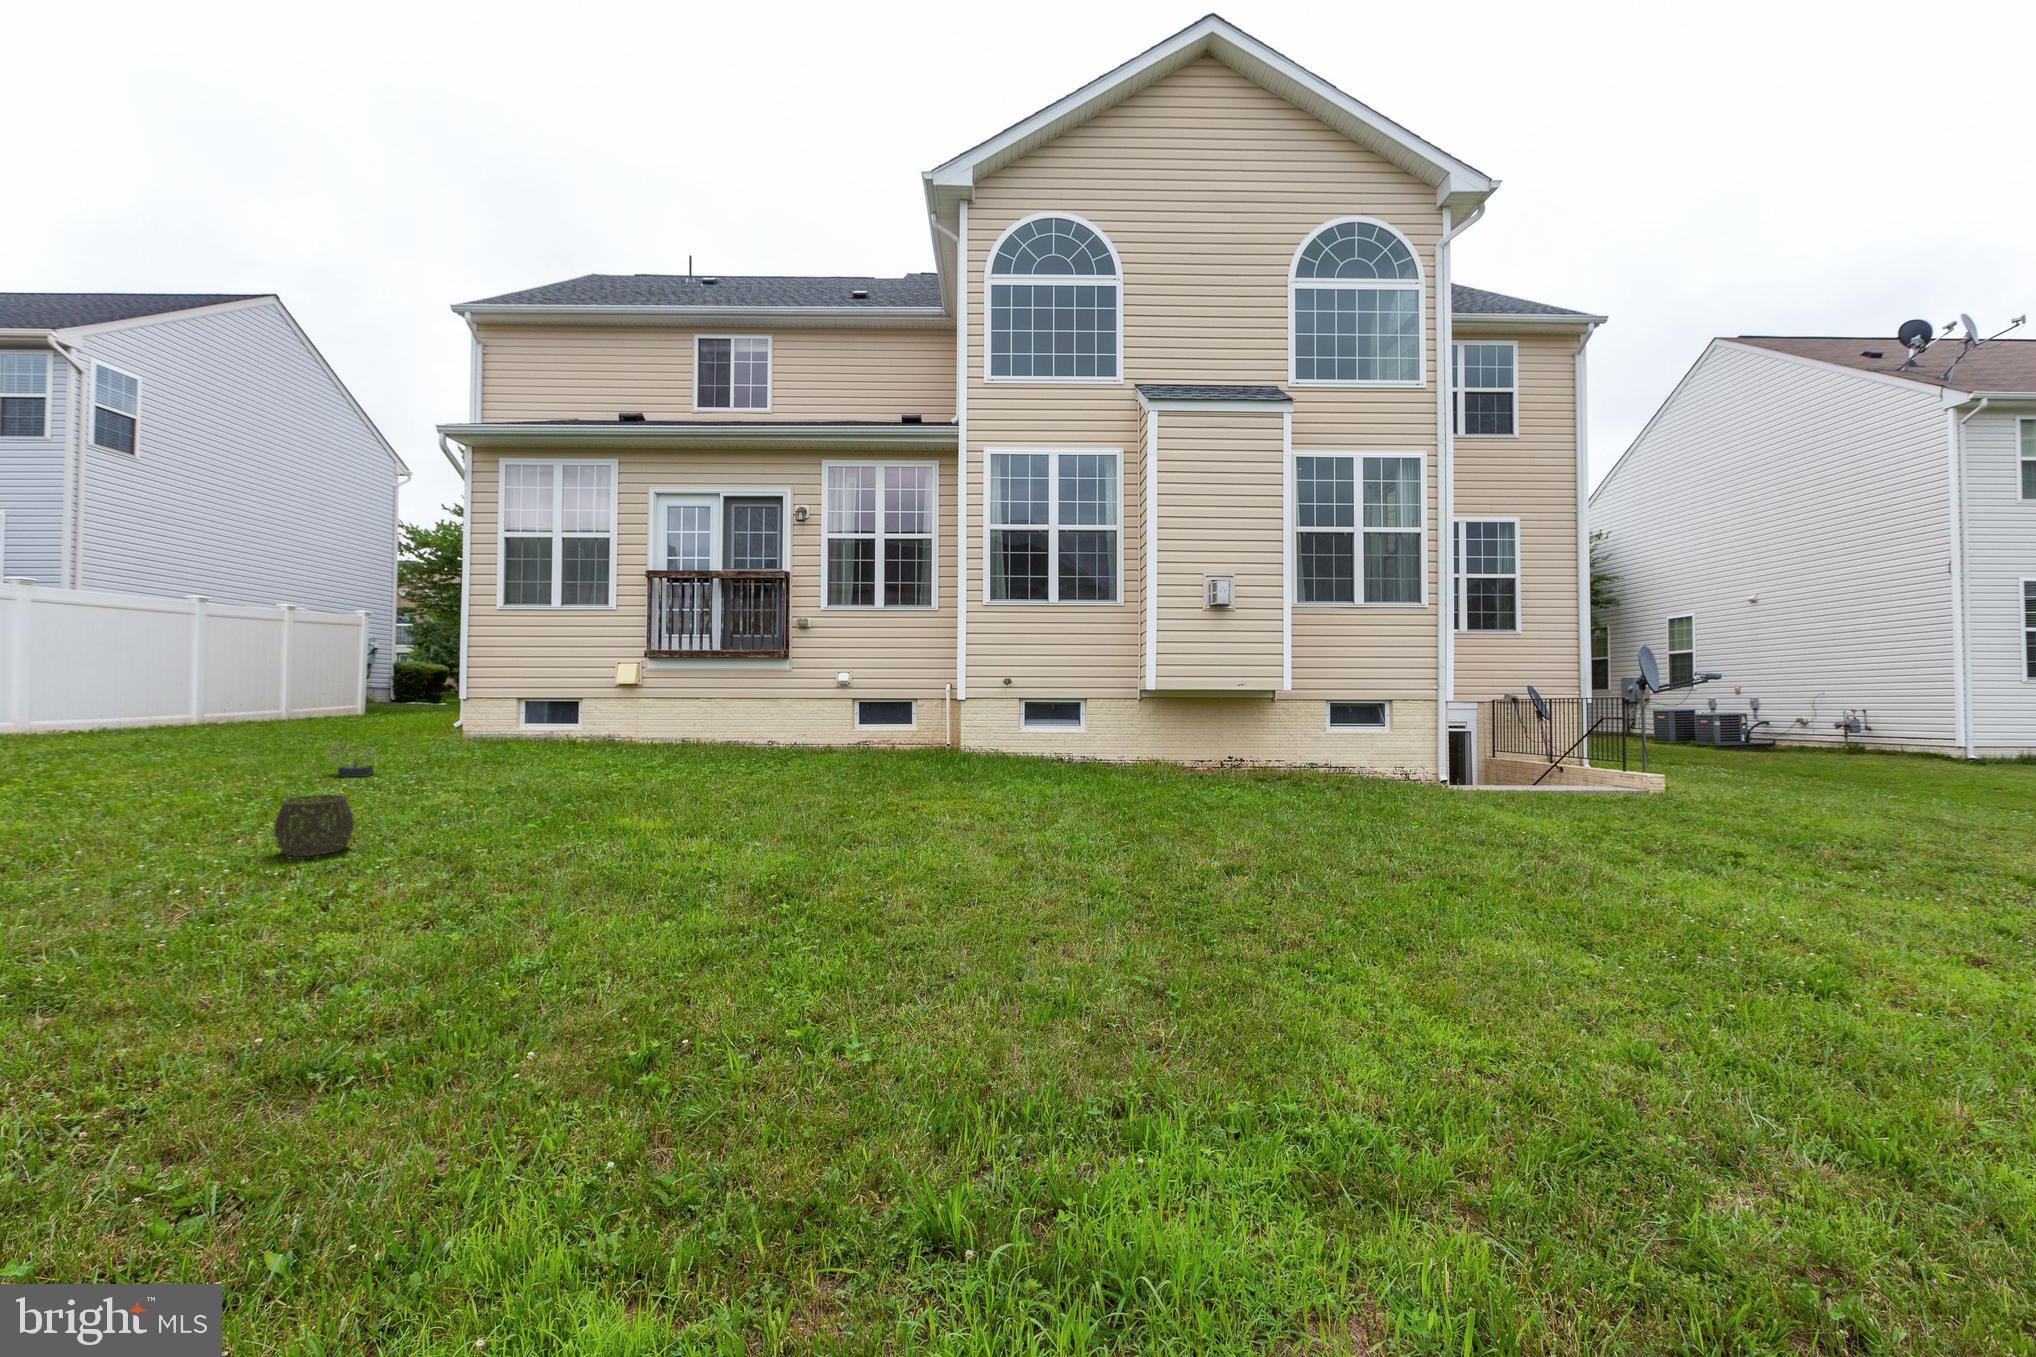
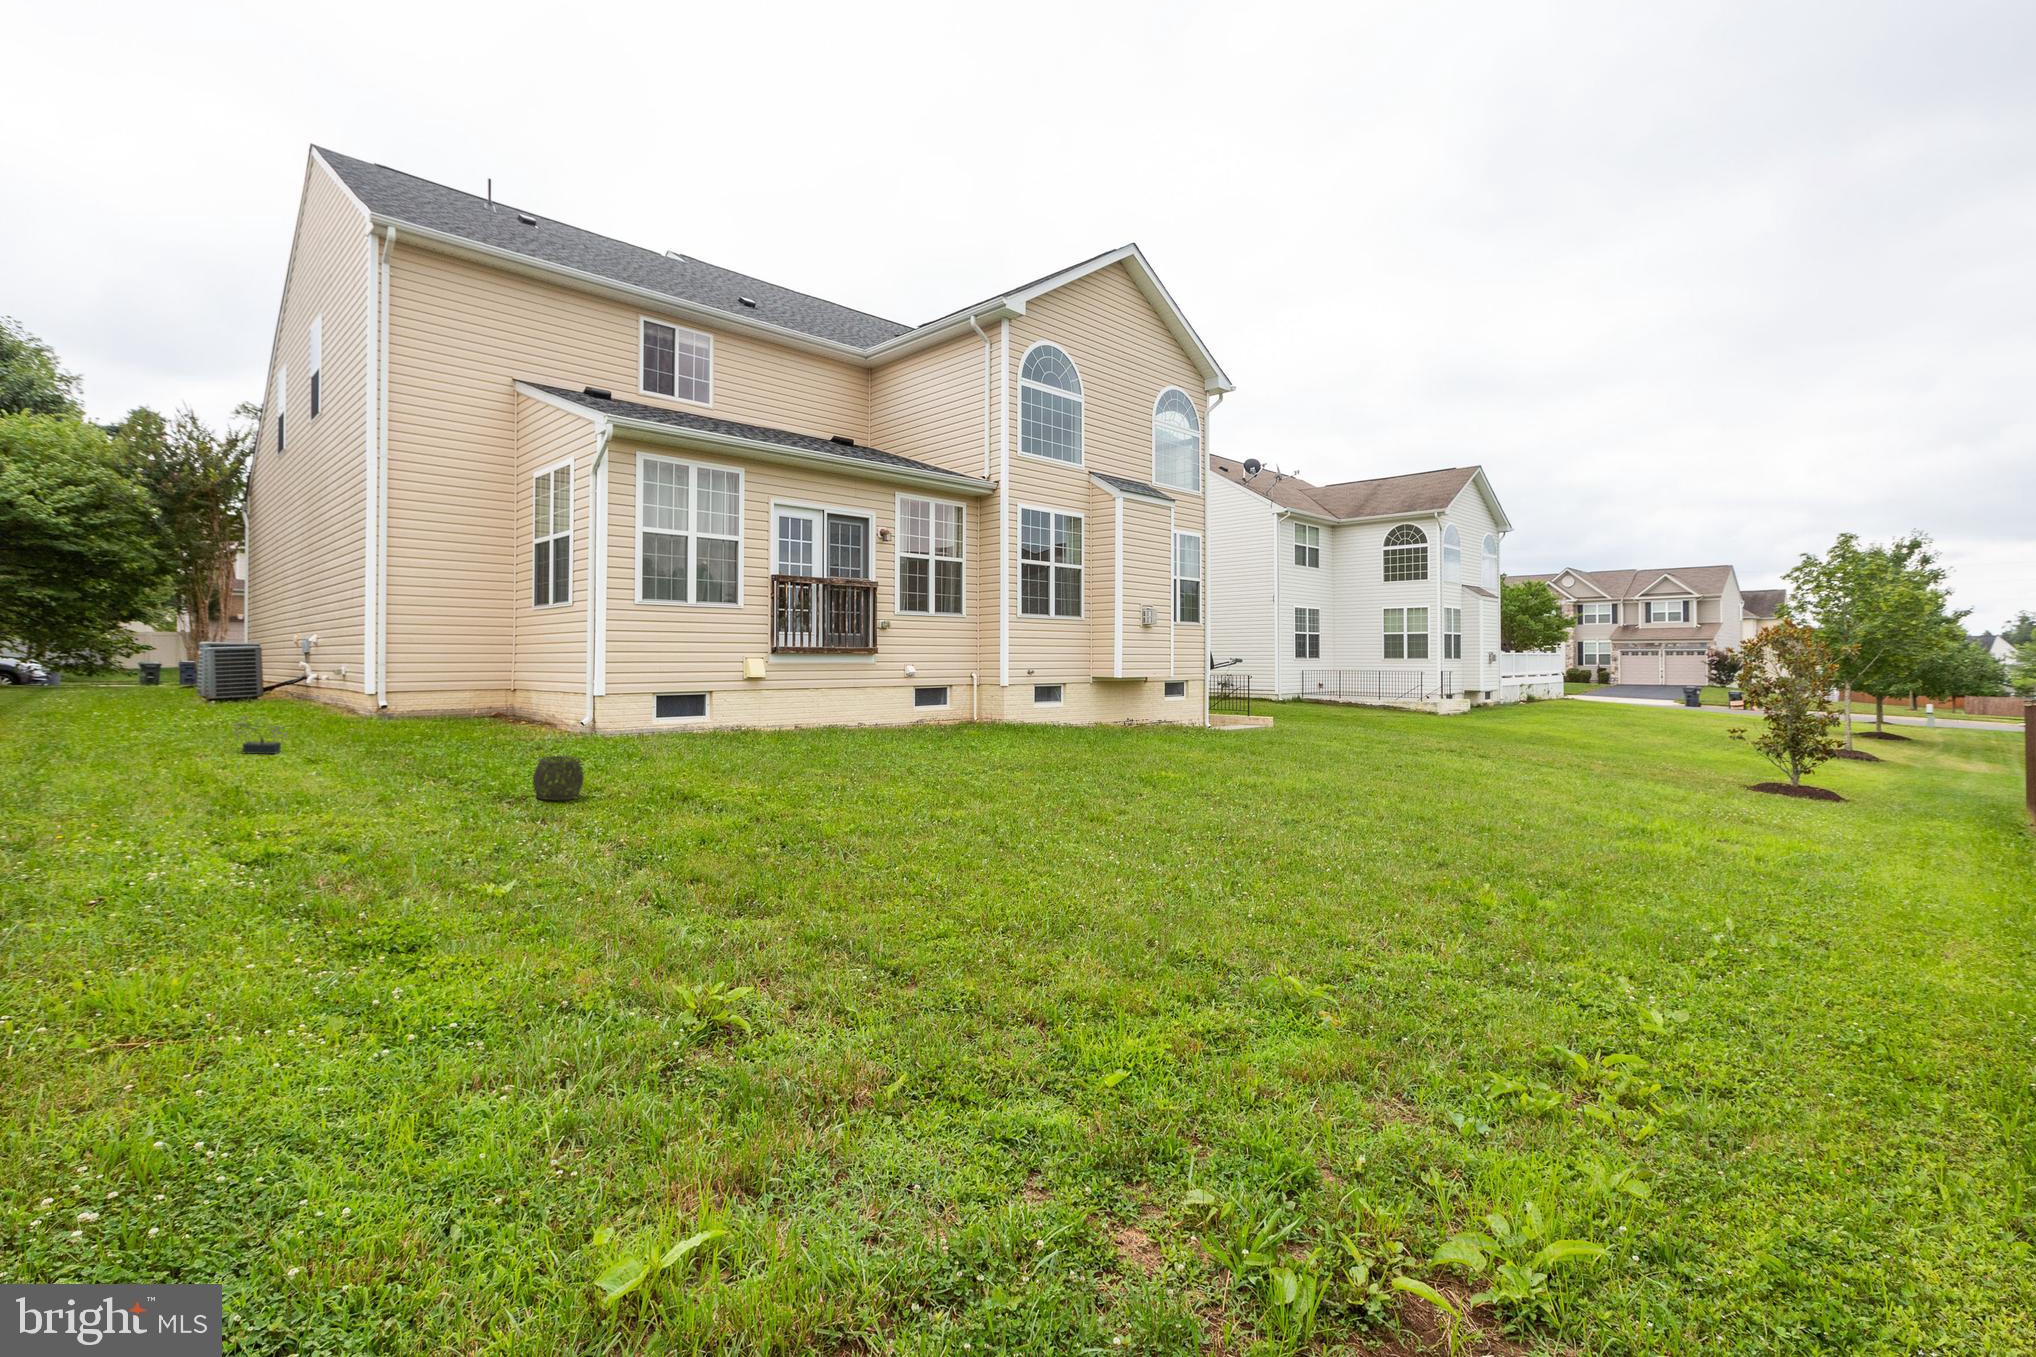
woven basket: present [275,794,354,857] -> present [533,756,584,801]

